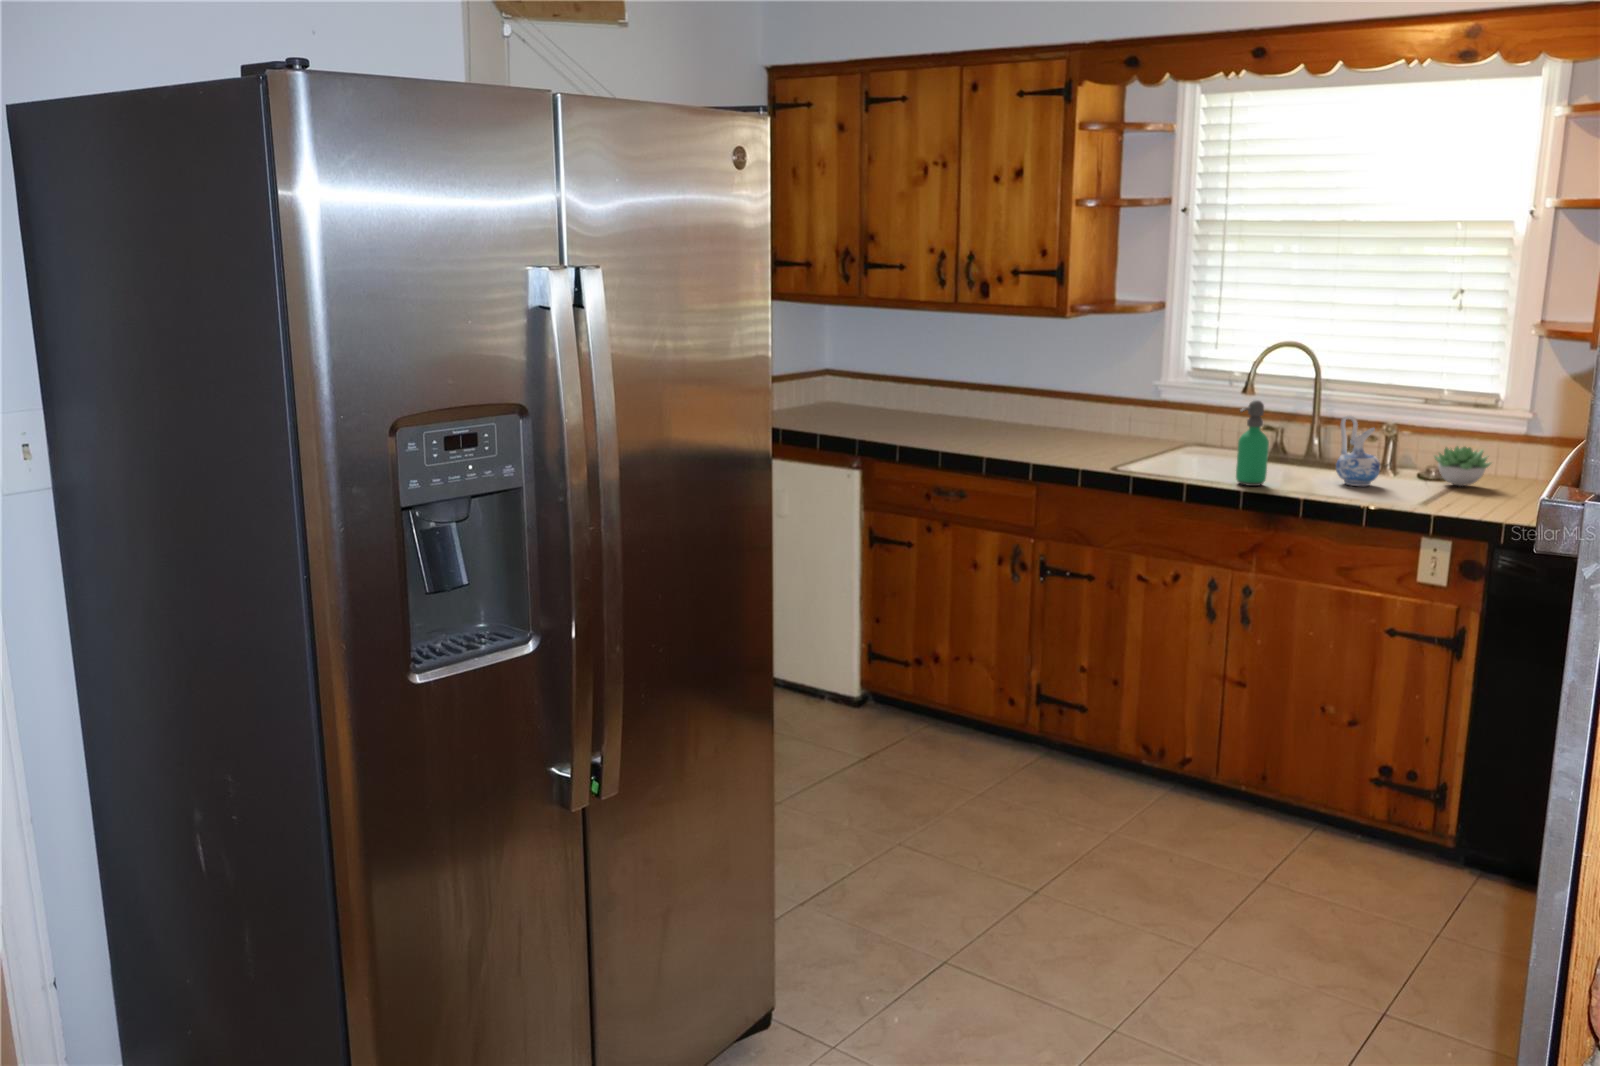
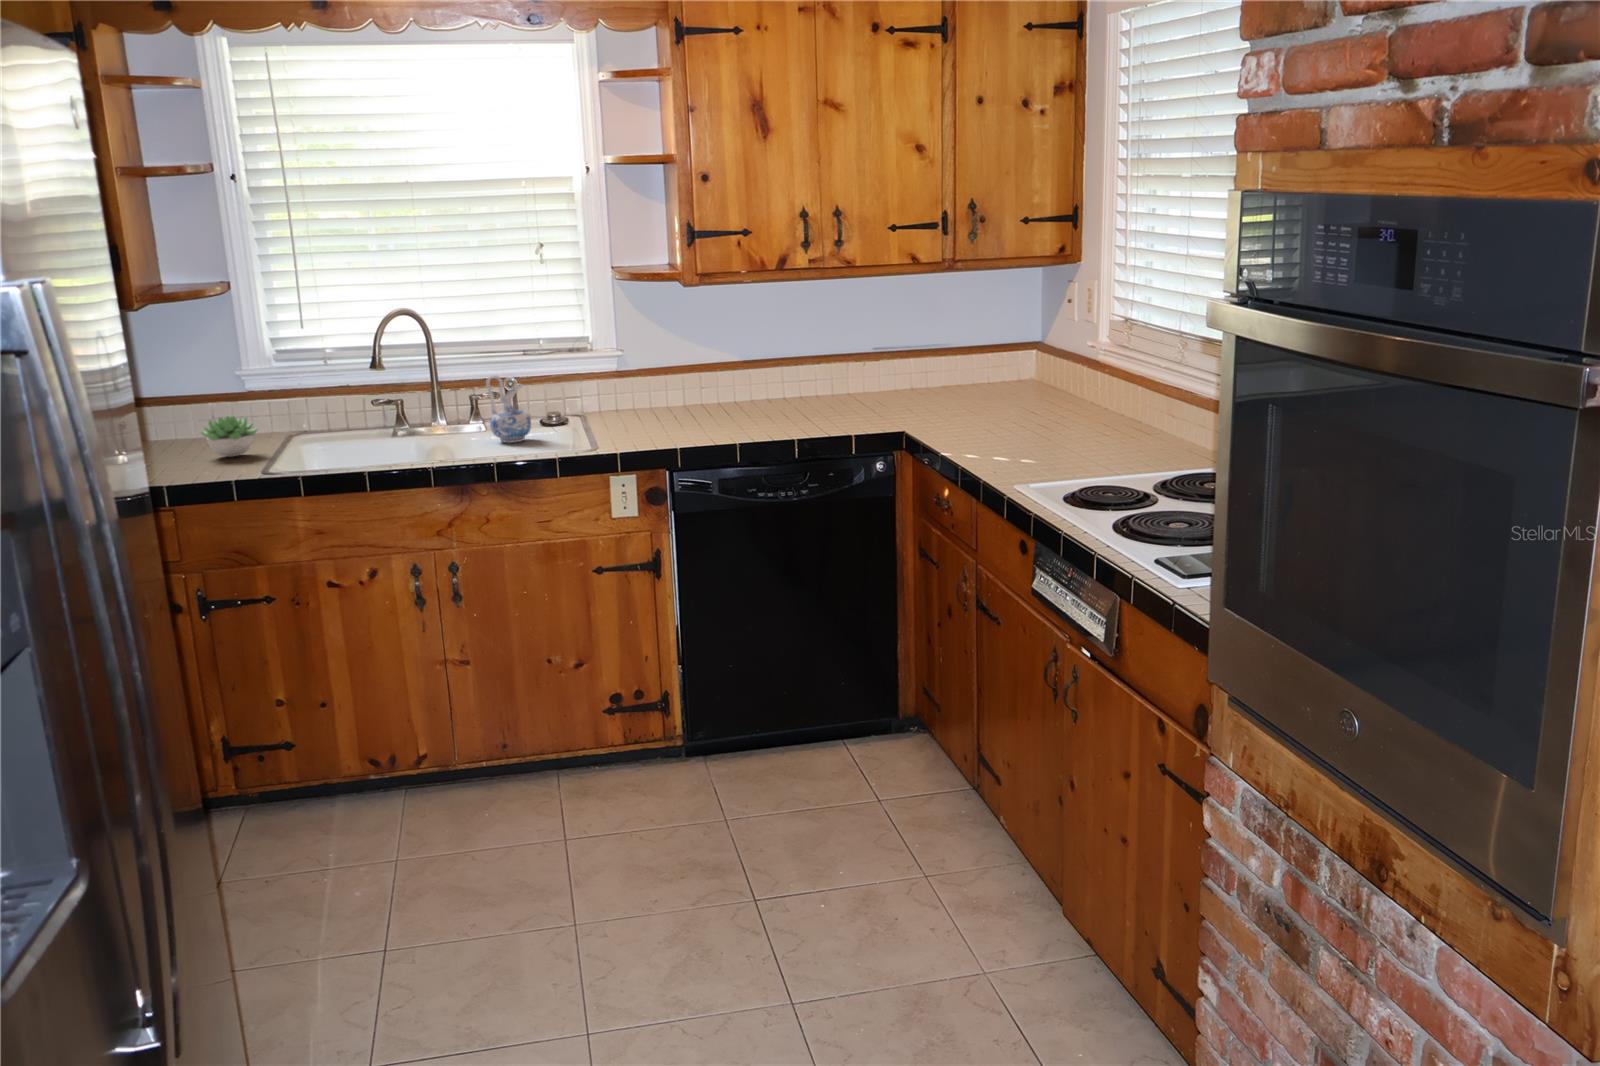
soap dispenser: present [1236,400,1269,486] -> none [409,372,444,461]
succulent plant: present [1434,446,1491,486] -> present [200,416,258,457]

